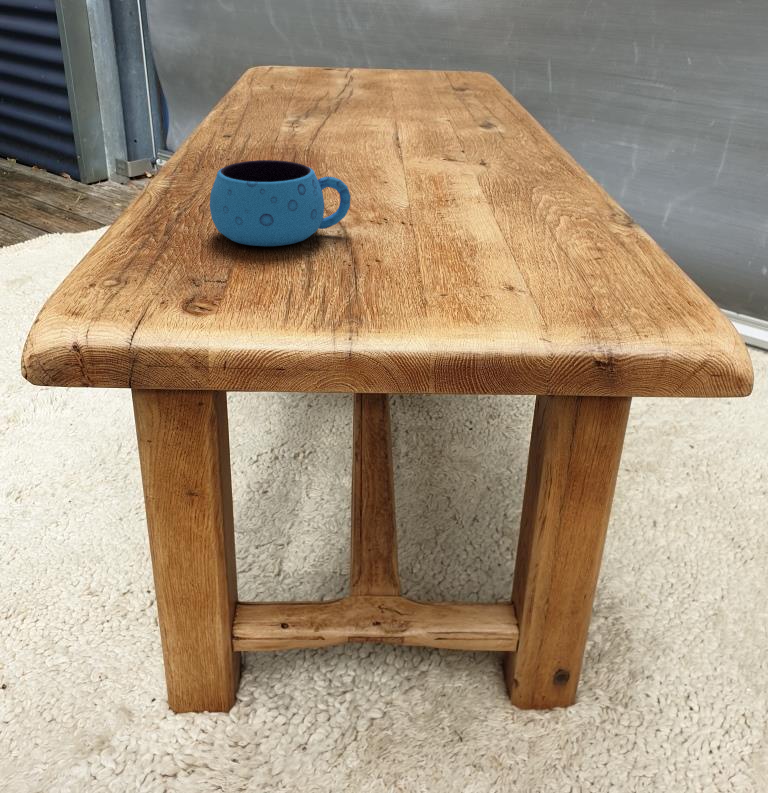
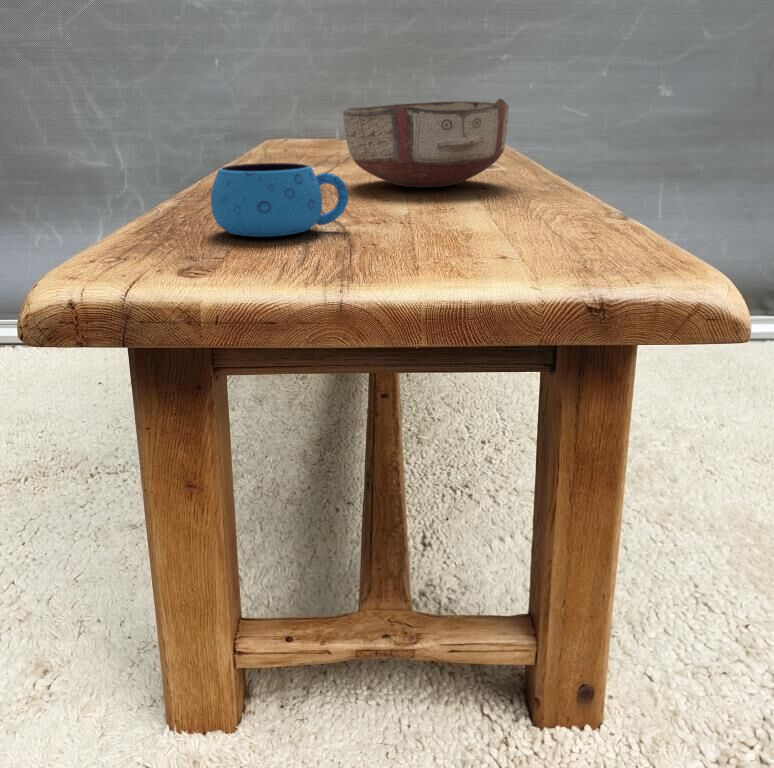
ceramic bowl: none [339,60,511,159] -> present [343,99,509,187]

